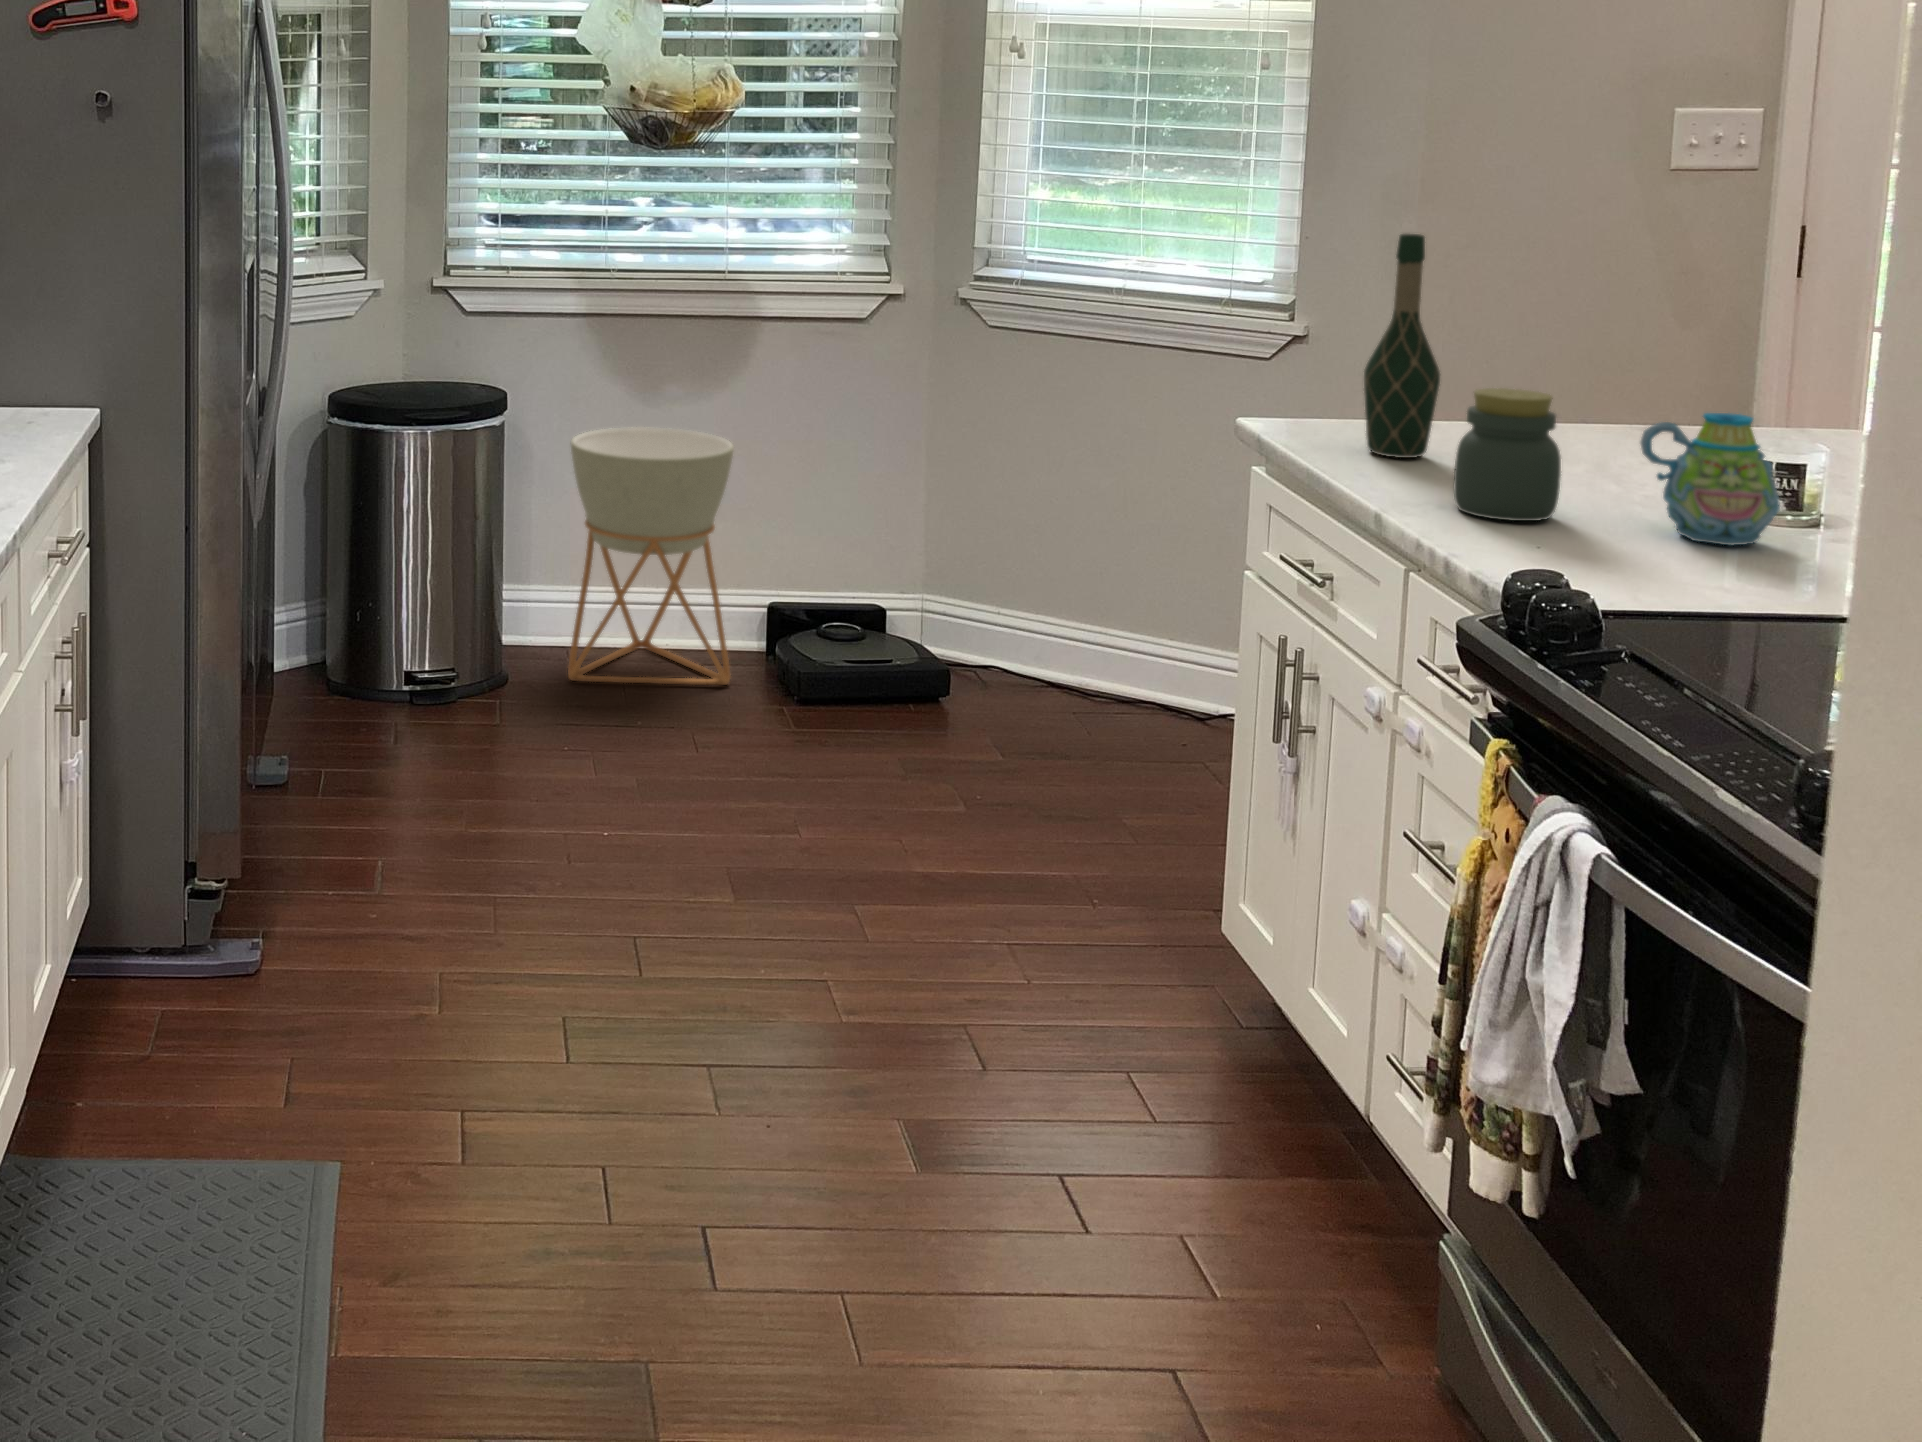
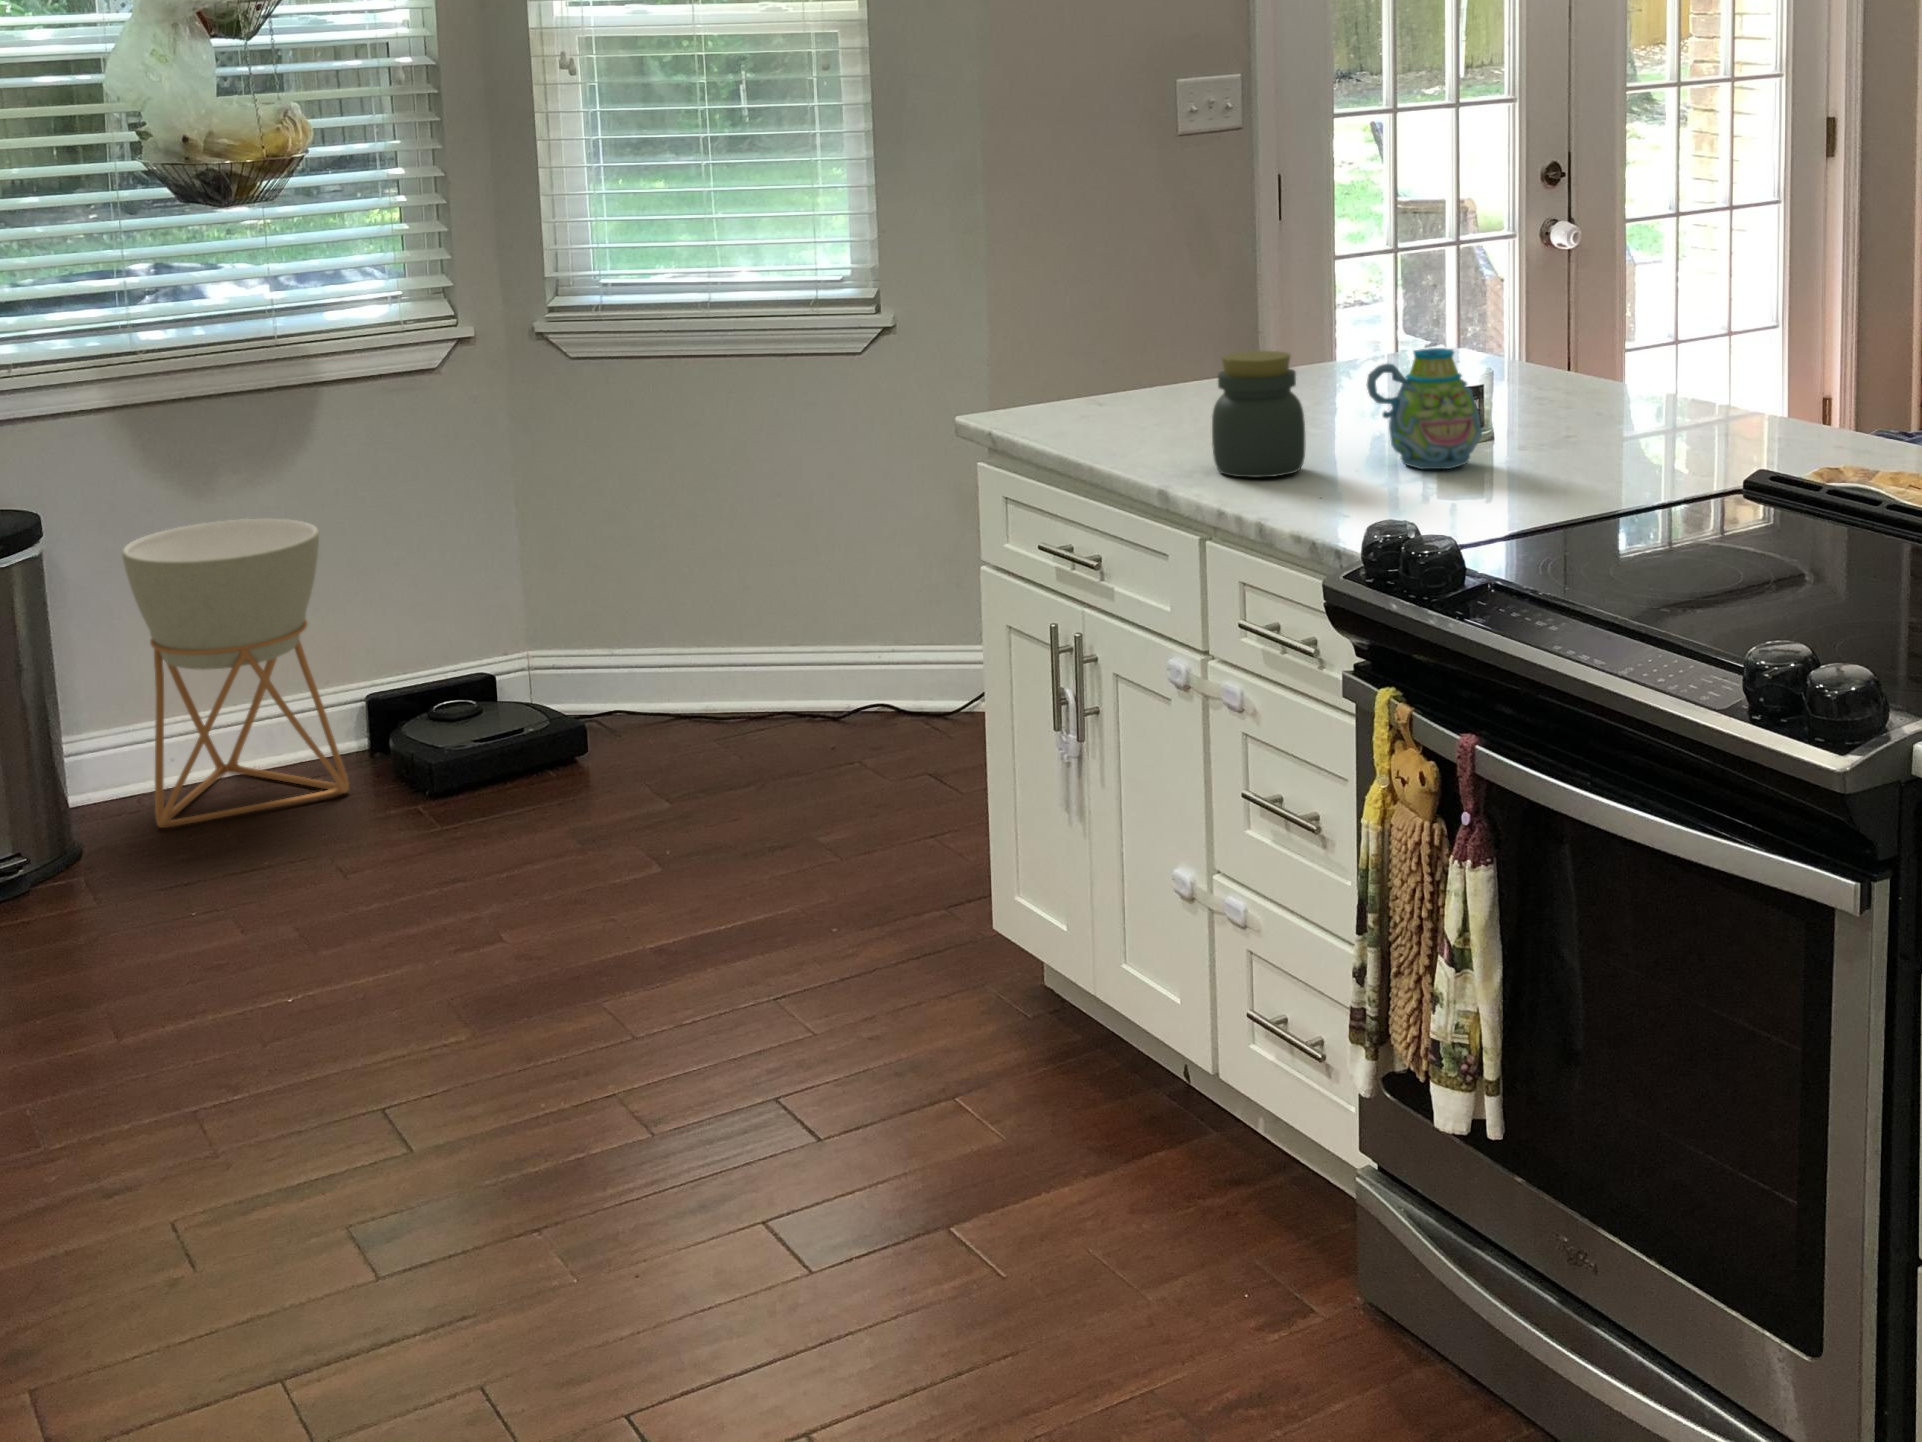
wine bottle: present [1364,234,1440,458] -> none [1086,214,1155,433]

